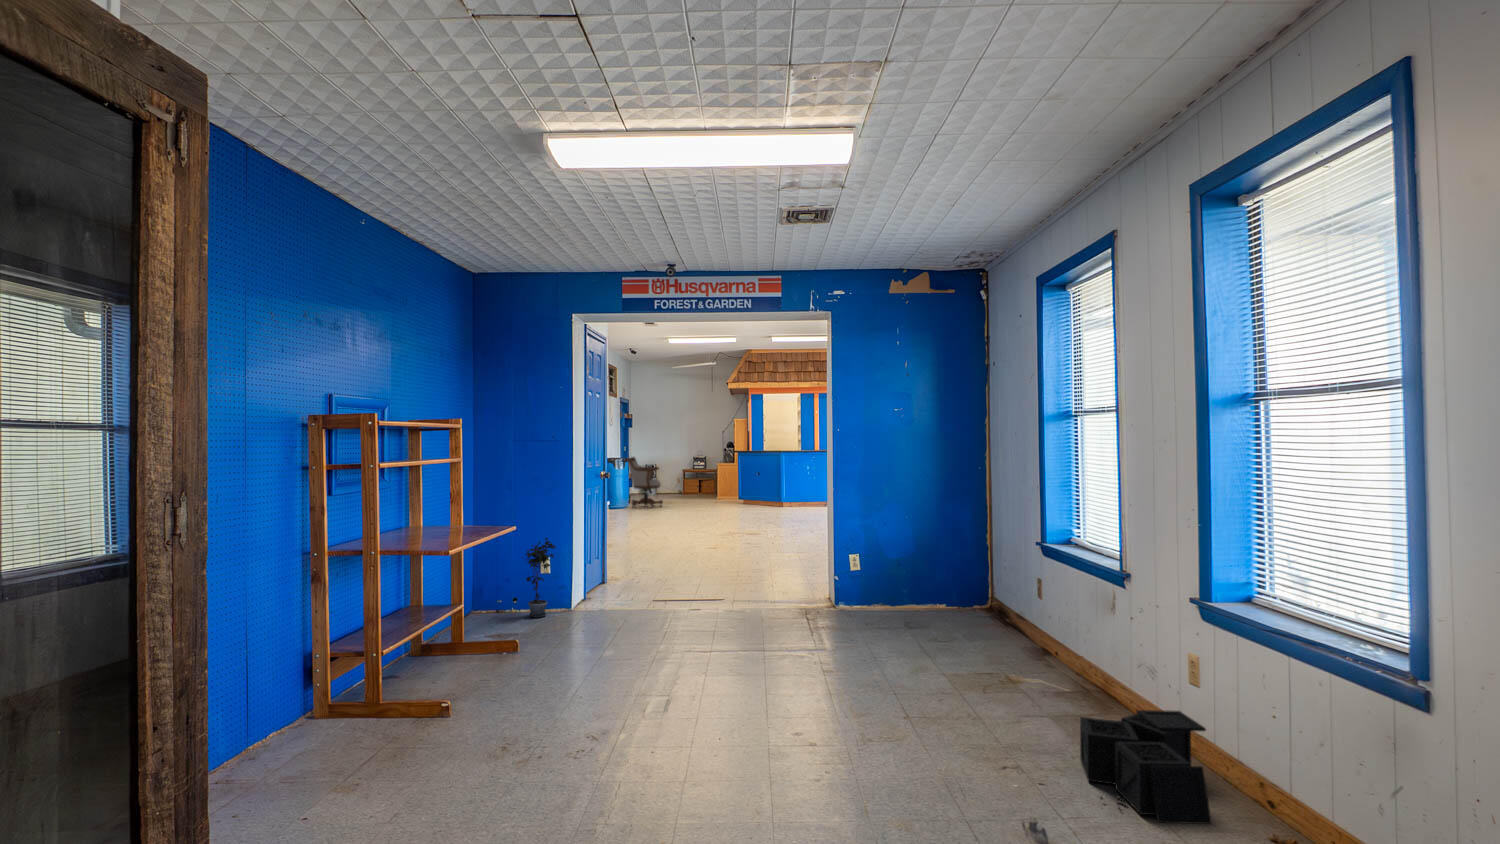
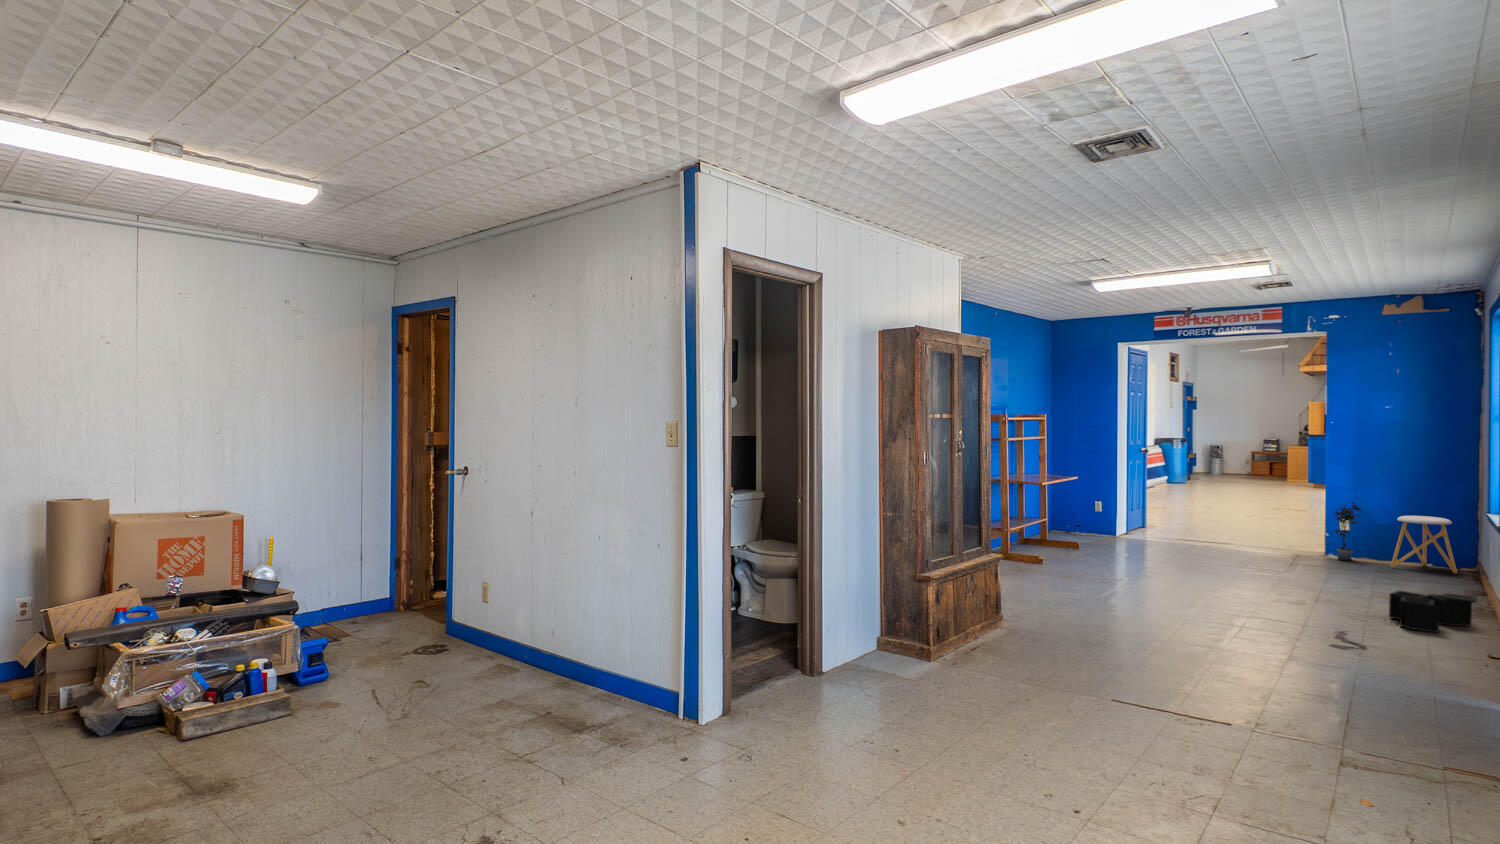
chair: present [627,457,663,508] -> none [1184,437,1223,486]
potted plant: present [525,538,556,618] -> present [1334,502,1361,561]
stool: none [920,546,988,619] -> present [1391,516,1457,574]

